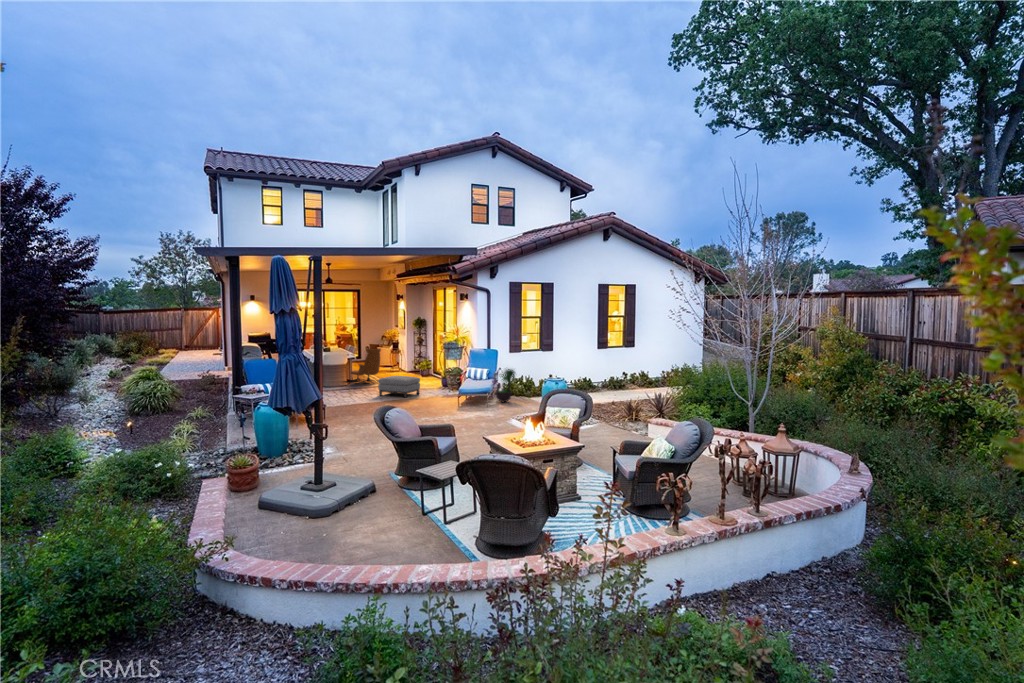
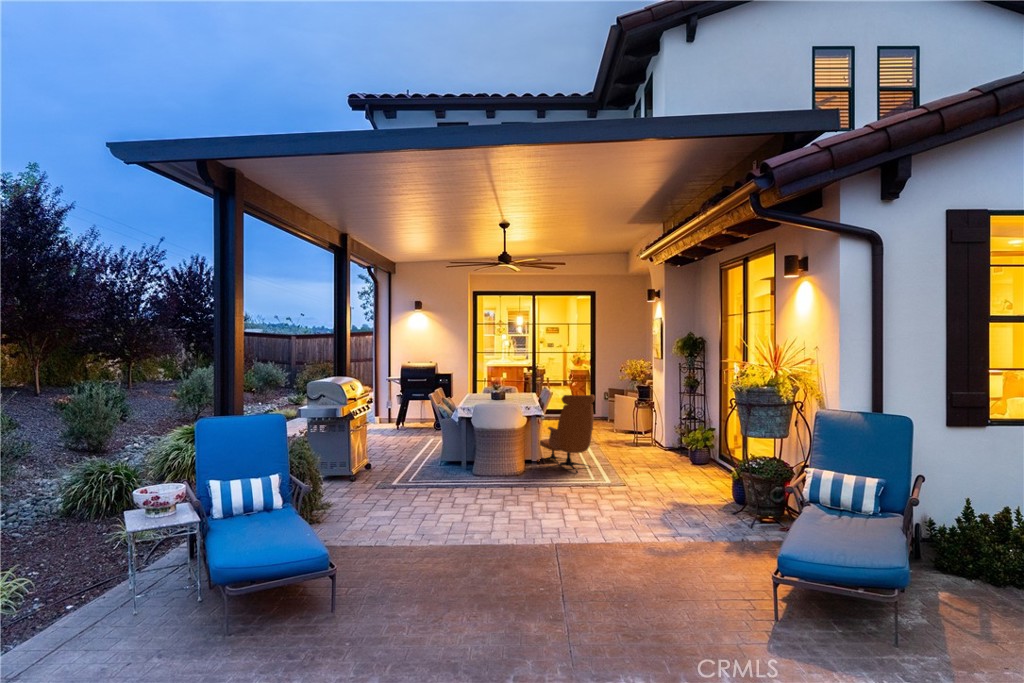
potted tree: present [496,369,515,402] -> none [911,472,1004,602]
ottoman: present [378,376,420,398] -> none [561,464,668,529]

